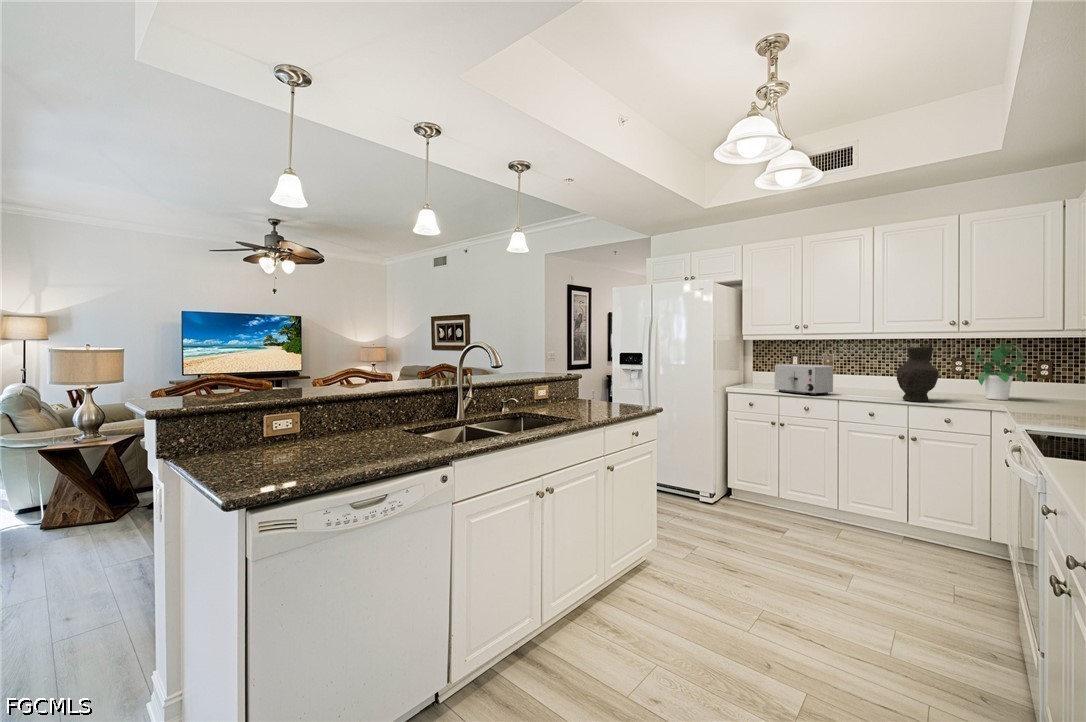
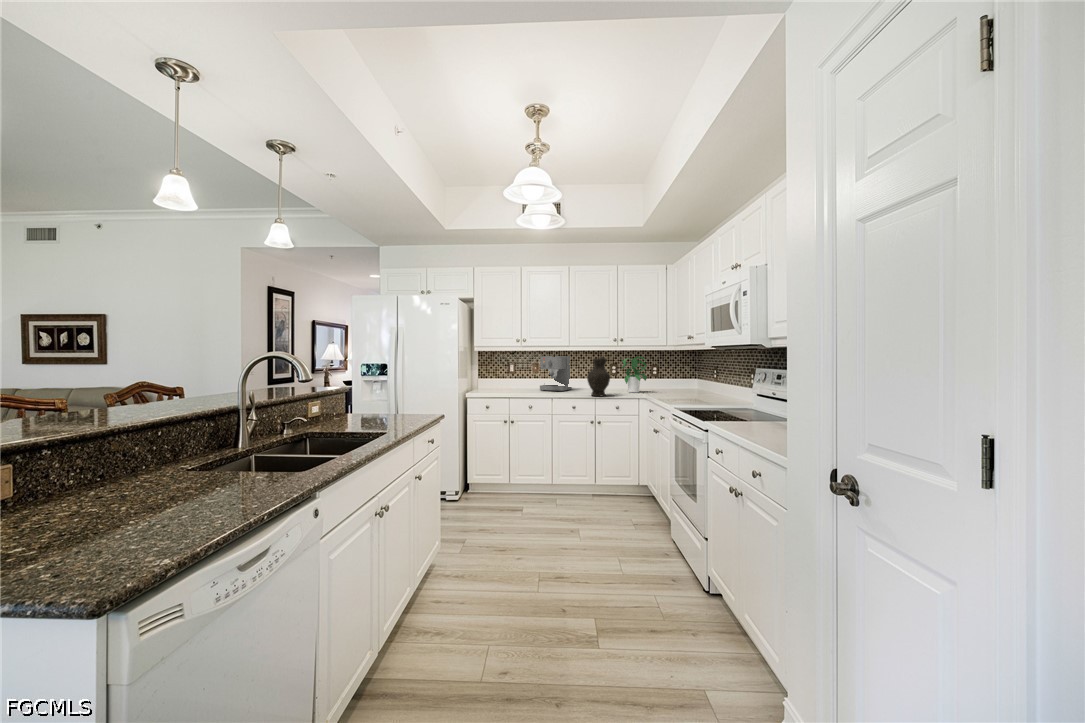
coffee maker: none [833,344,888,391] -> present [540,356,572,391]
toaster: present [774,364,833,395] -> none [505,372,547,396]

